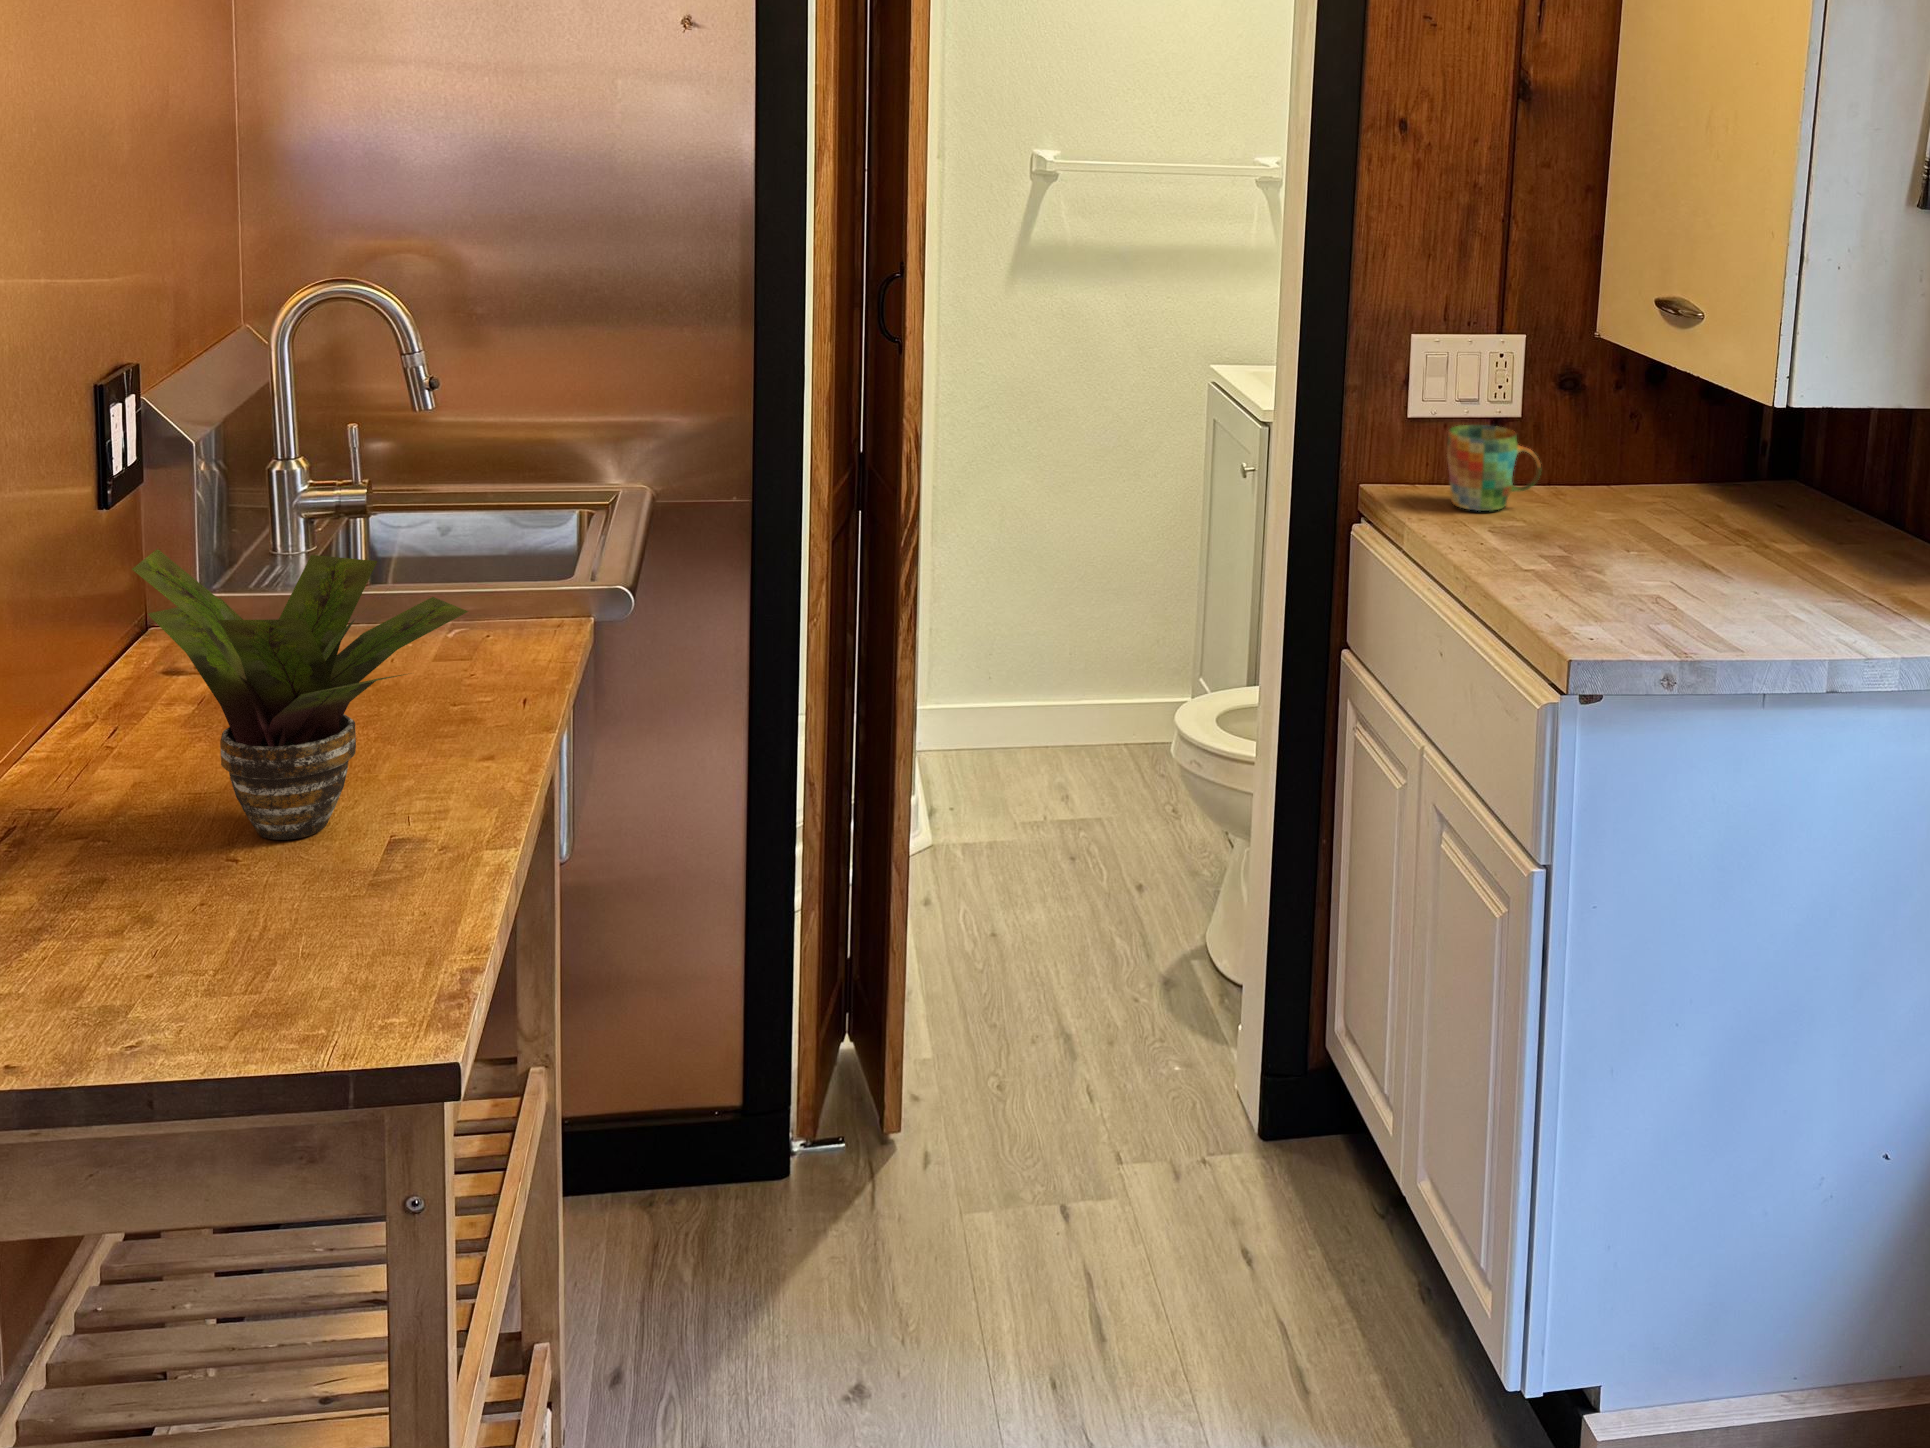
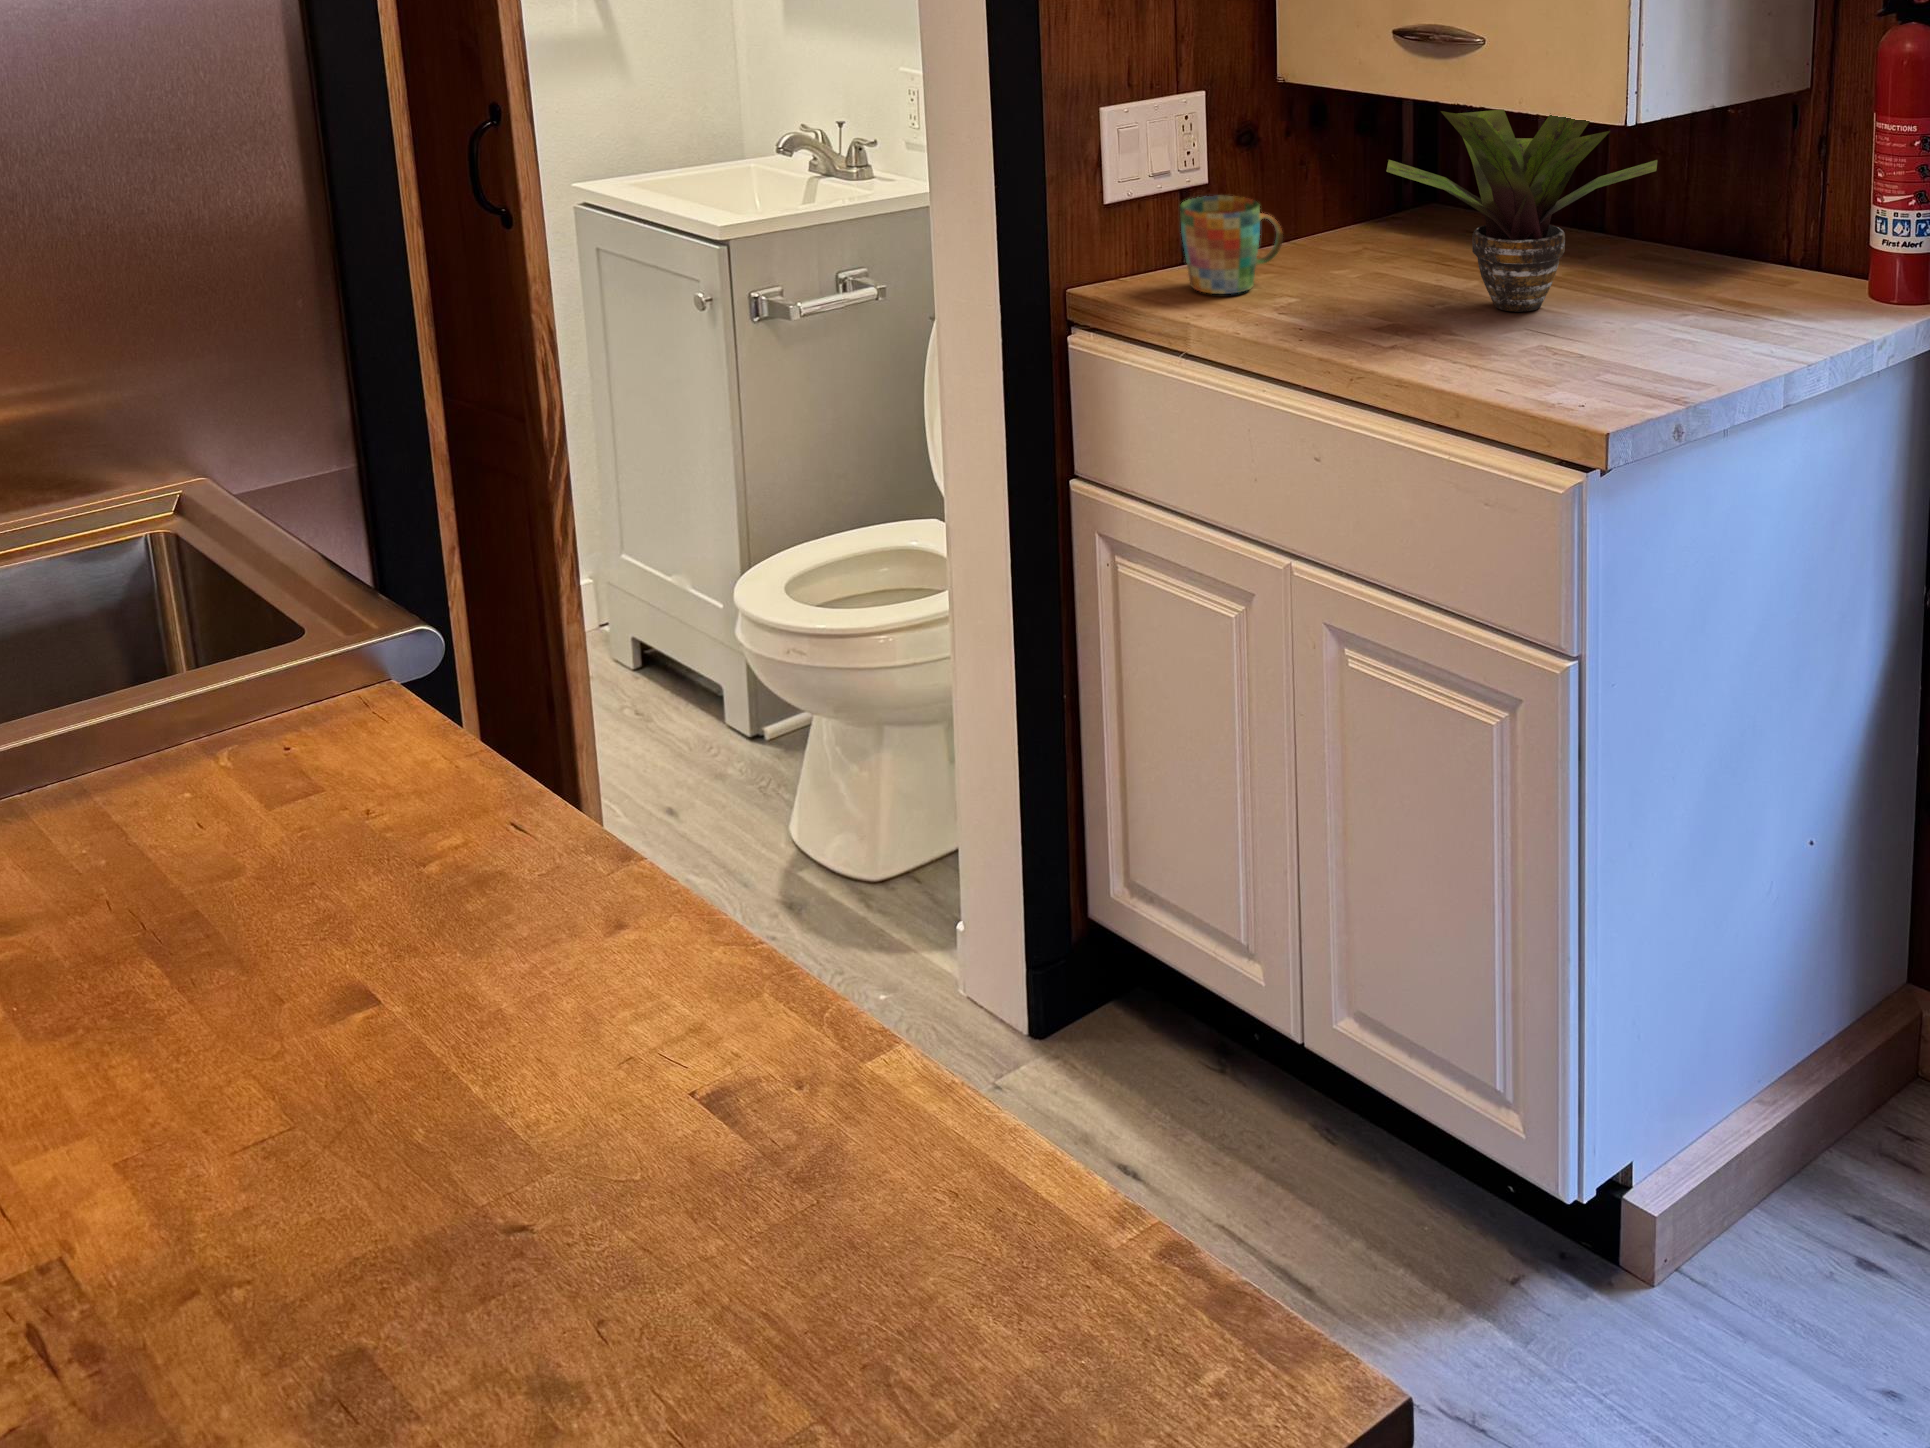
potted plant: present [132,549,468,840] -> present [1386,109,1657,312]

